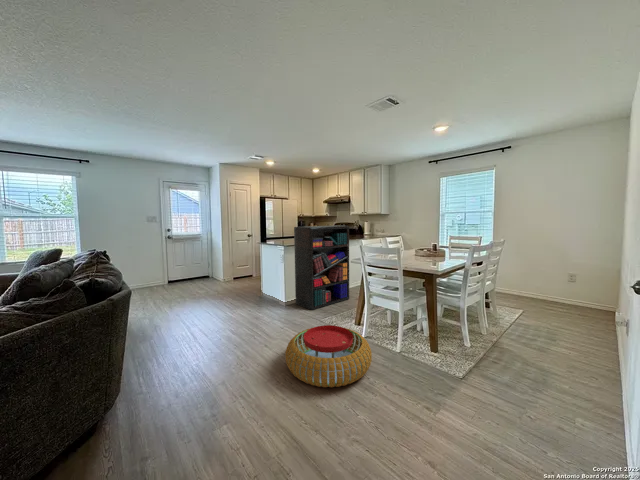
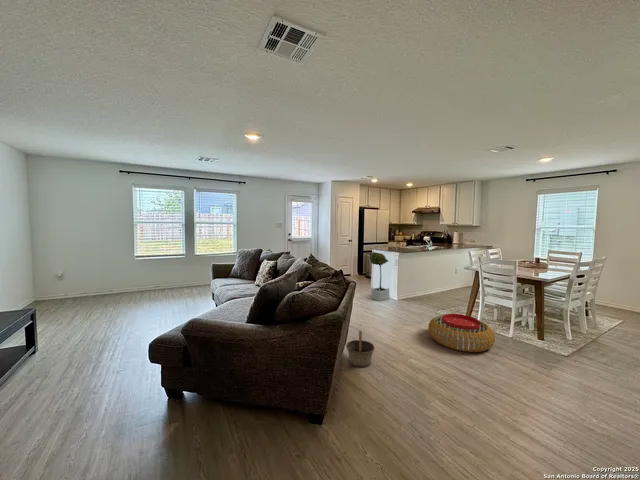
bookshelf: present [294,225,349,310] -> none [406,237,454,305]
potted tree: none [248,245,275,308] -> present [370,252,390,301]
basket: none [90,383,155,458] -> present [346,331,375,367]

